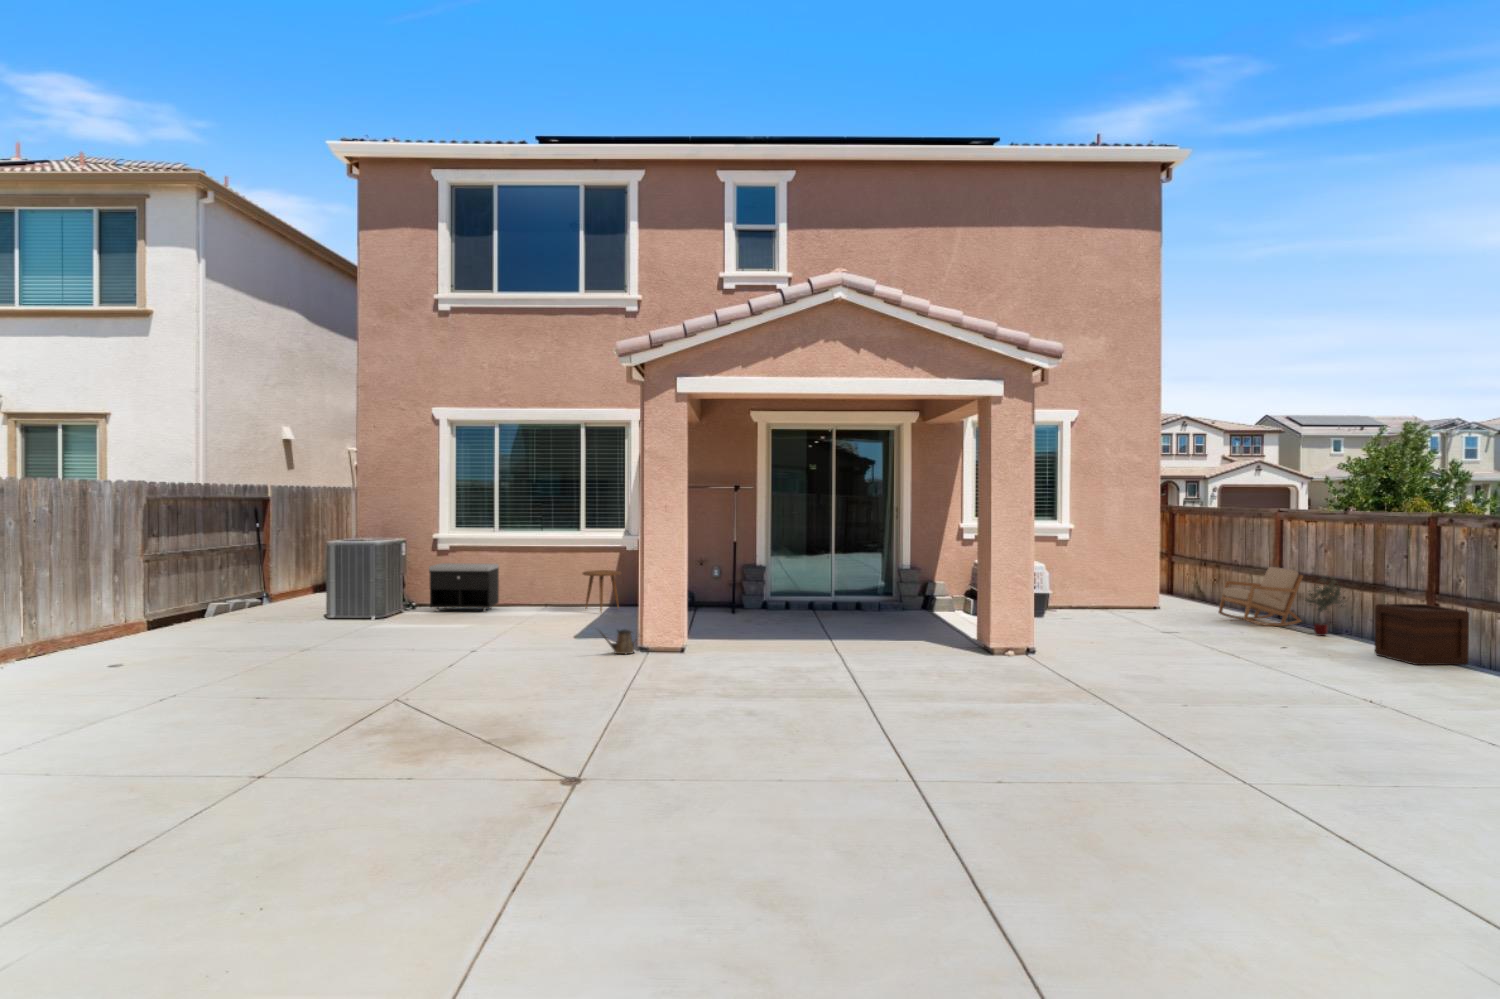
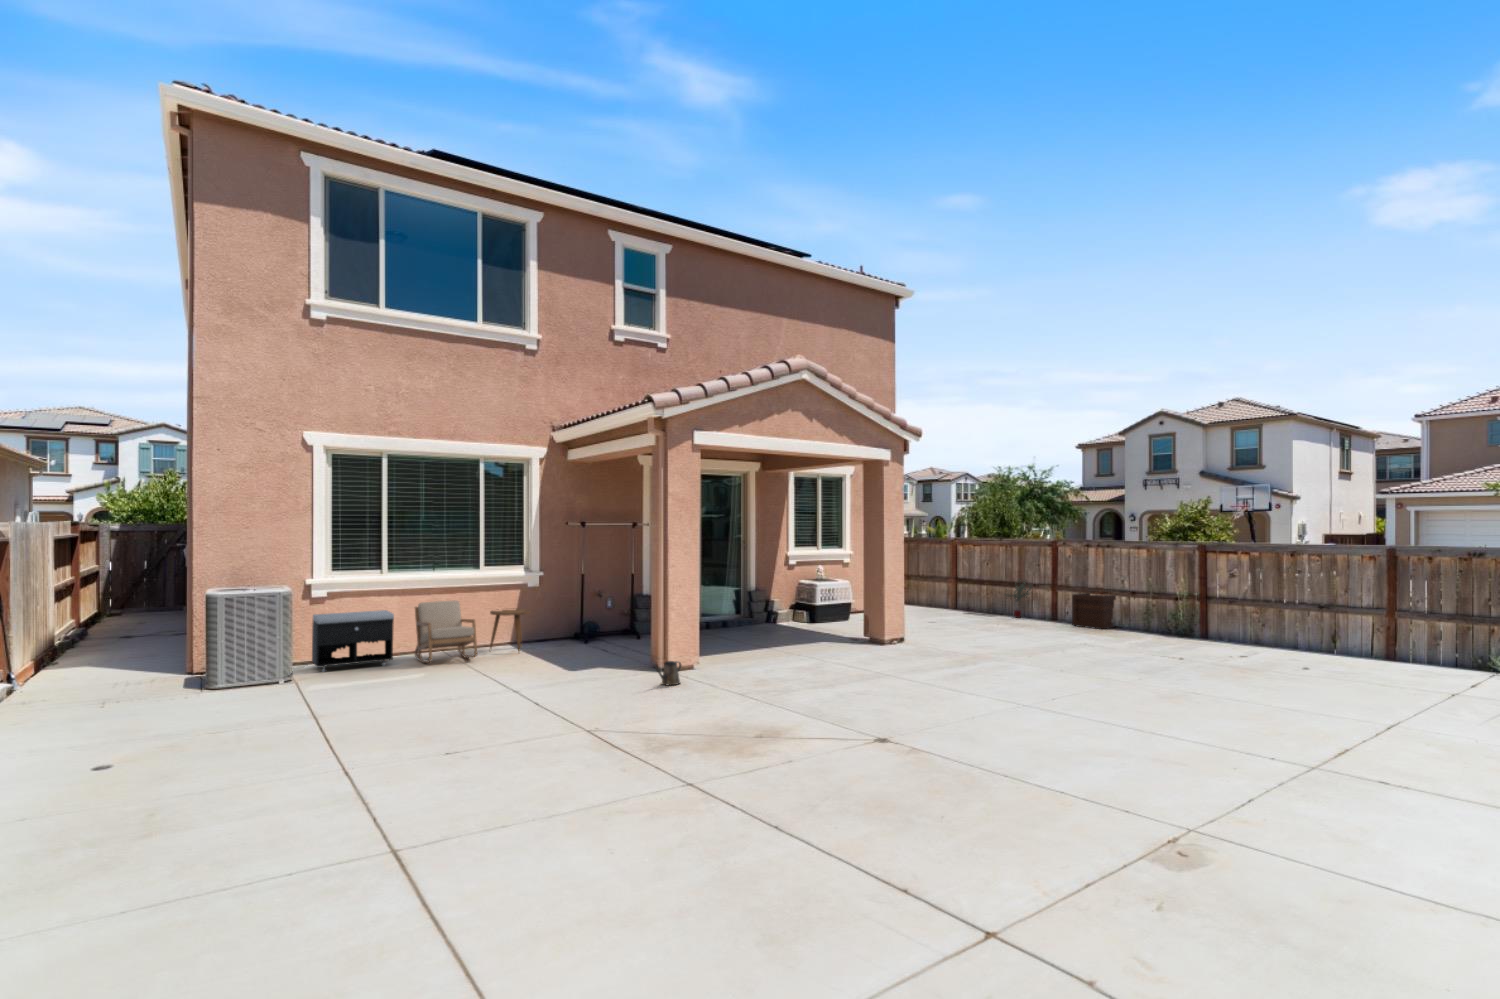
chair: present [1219,567,1303,626] -> present [414,600,477,663]

